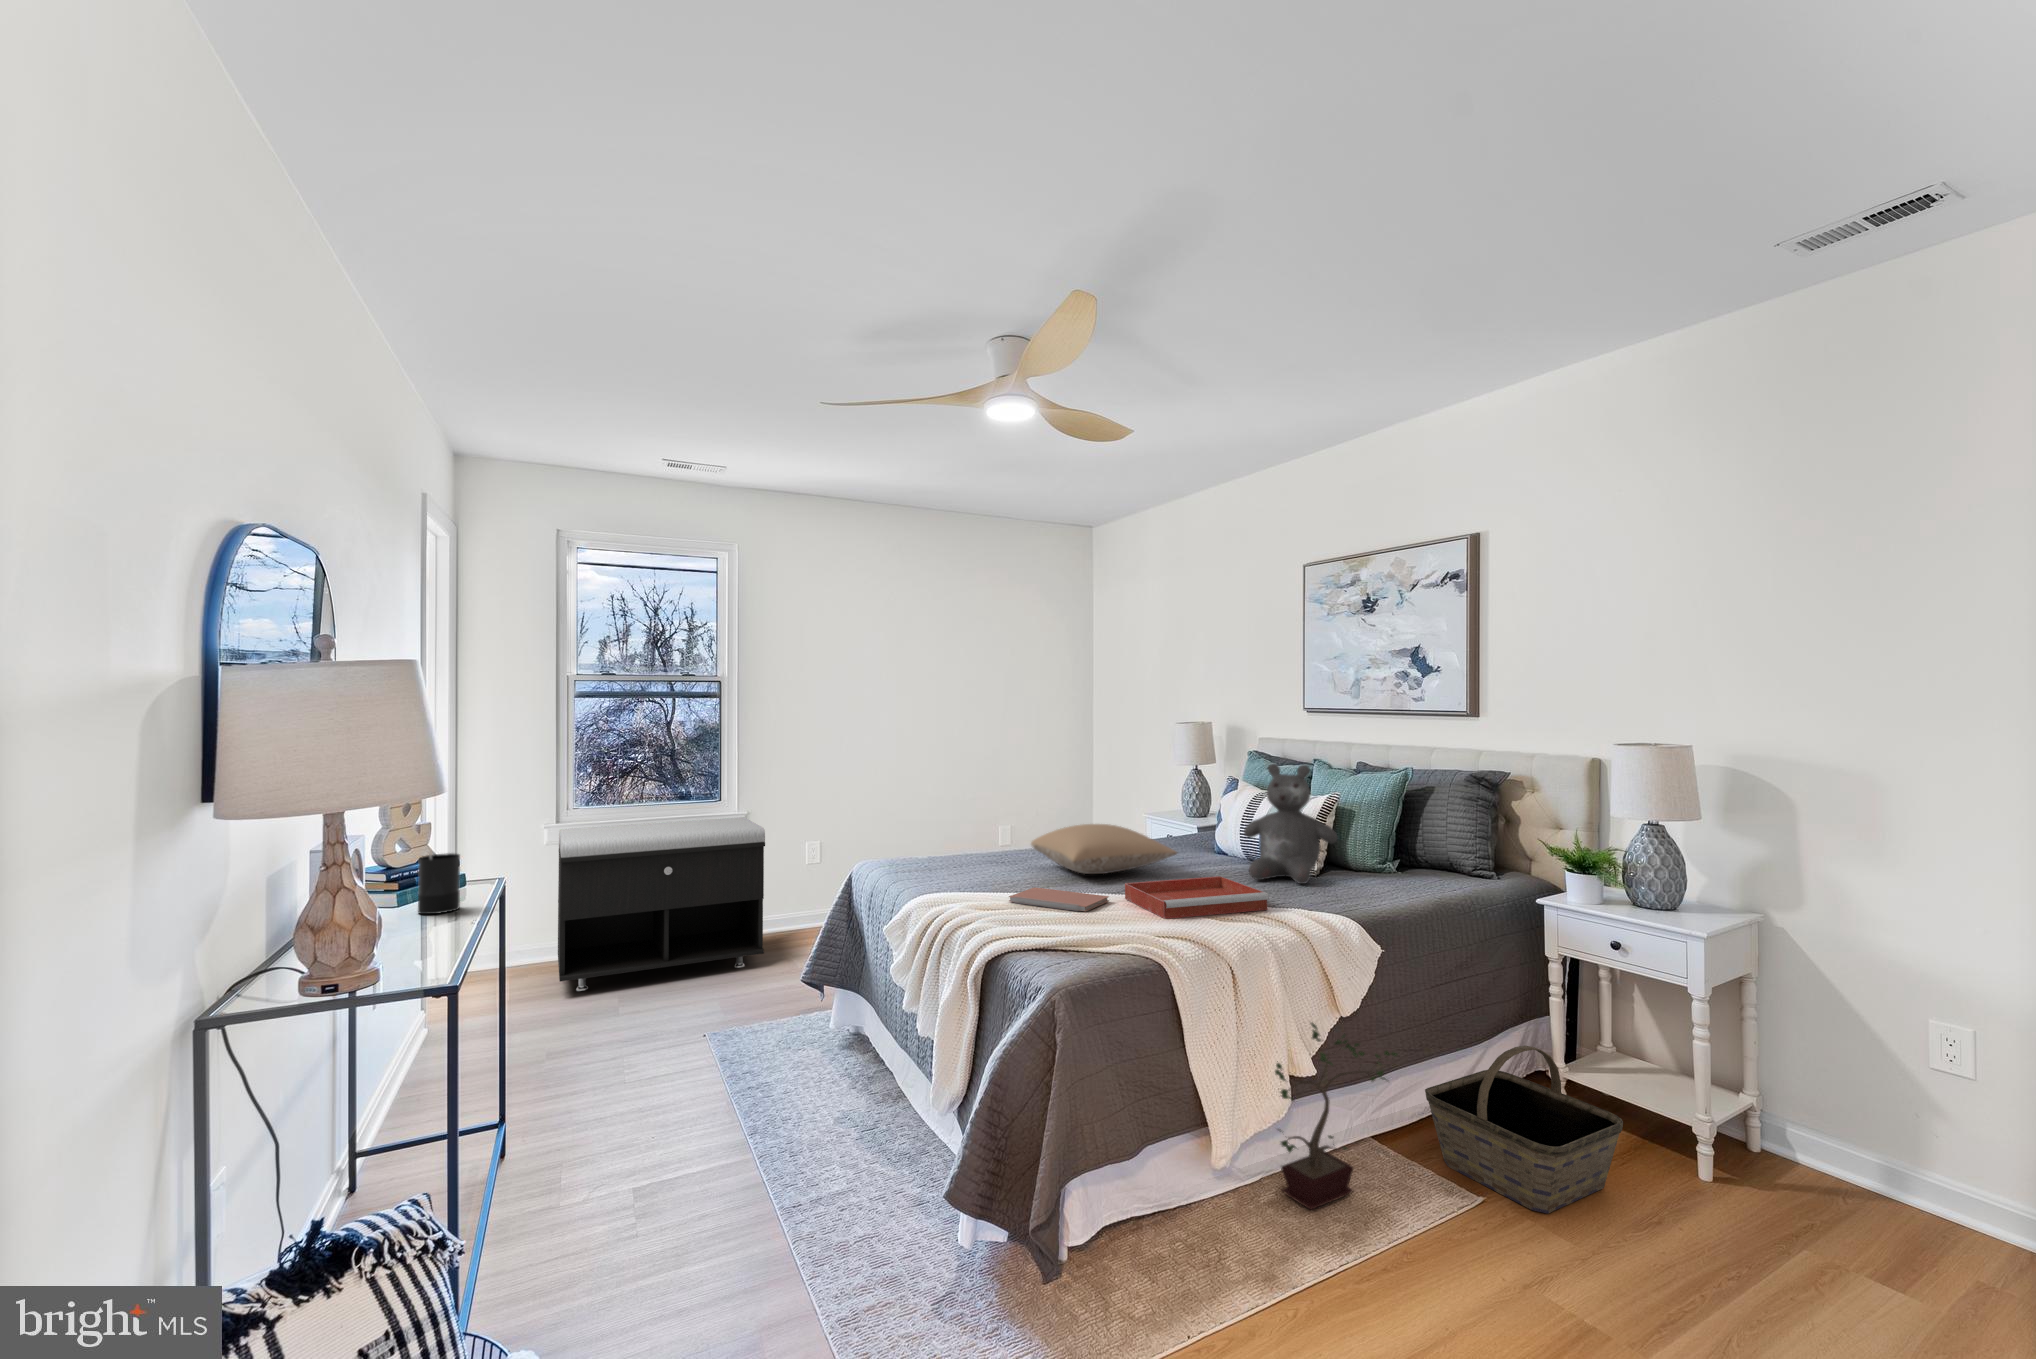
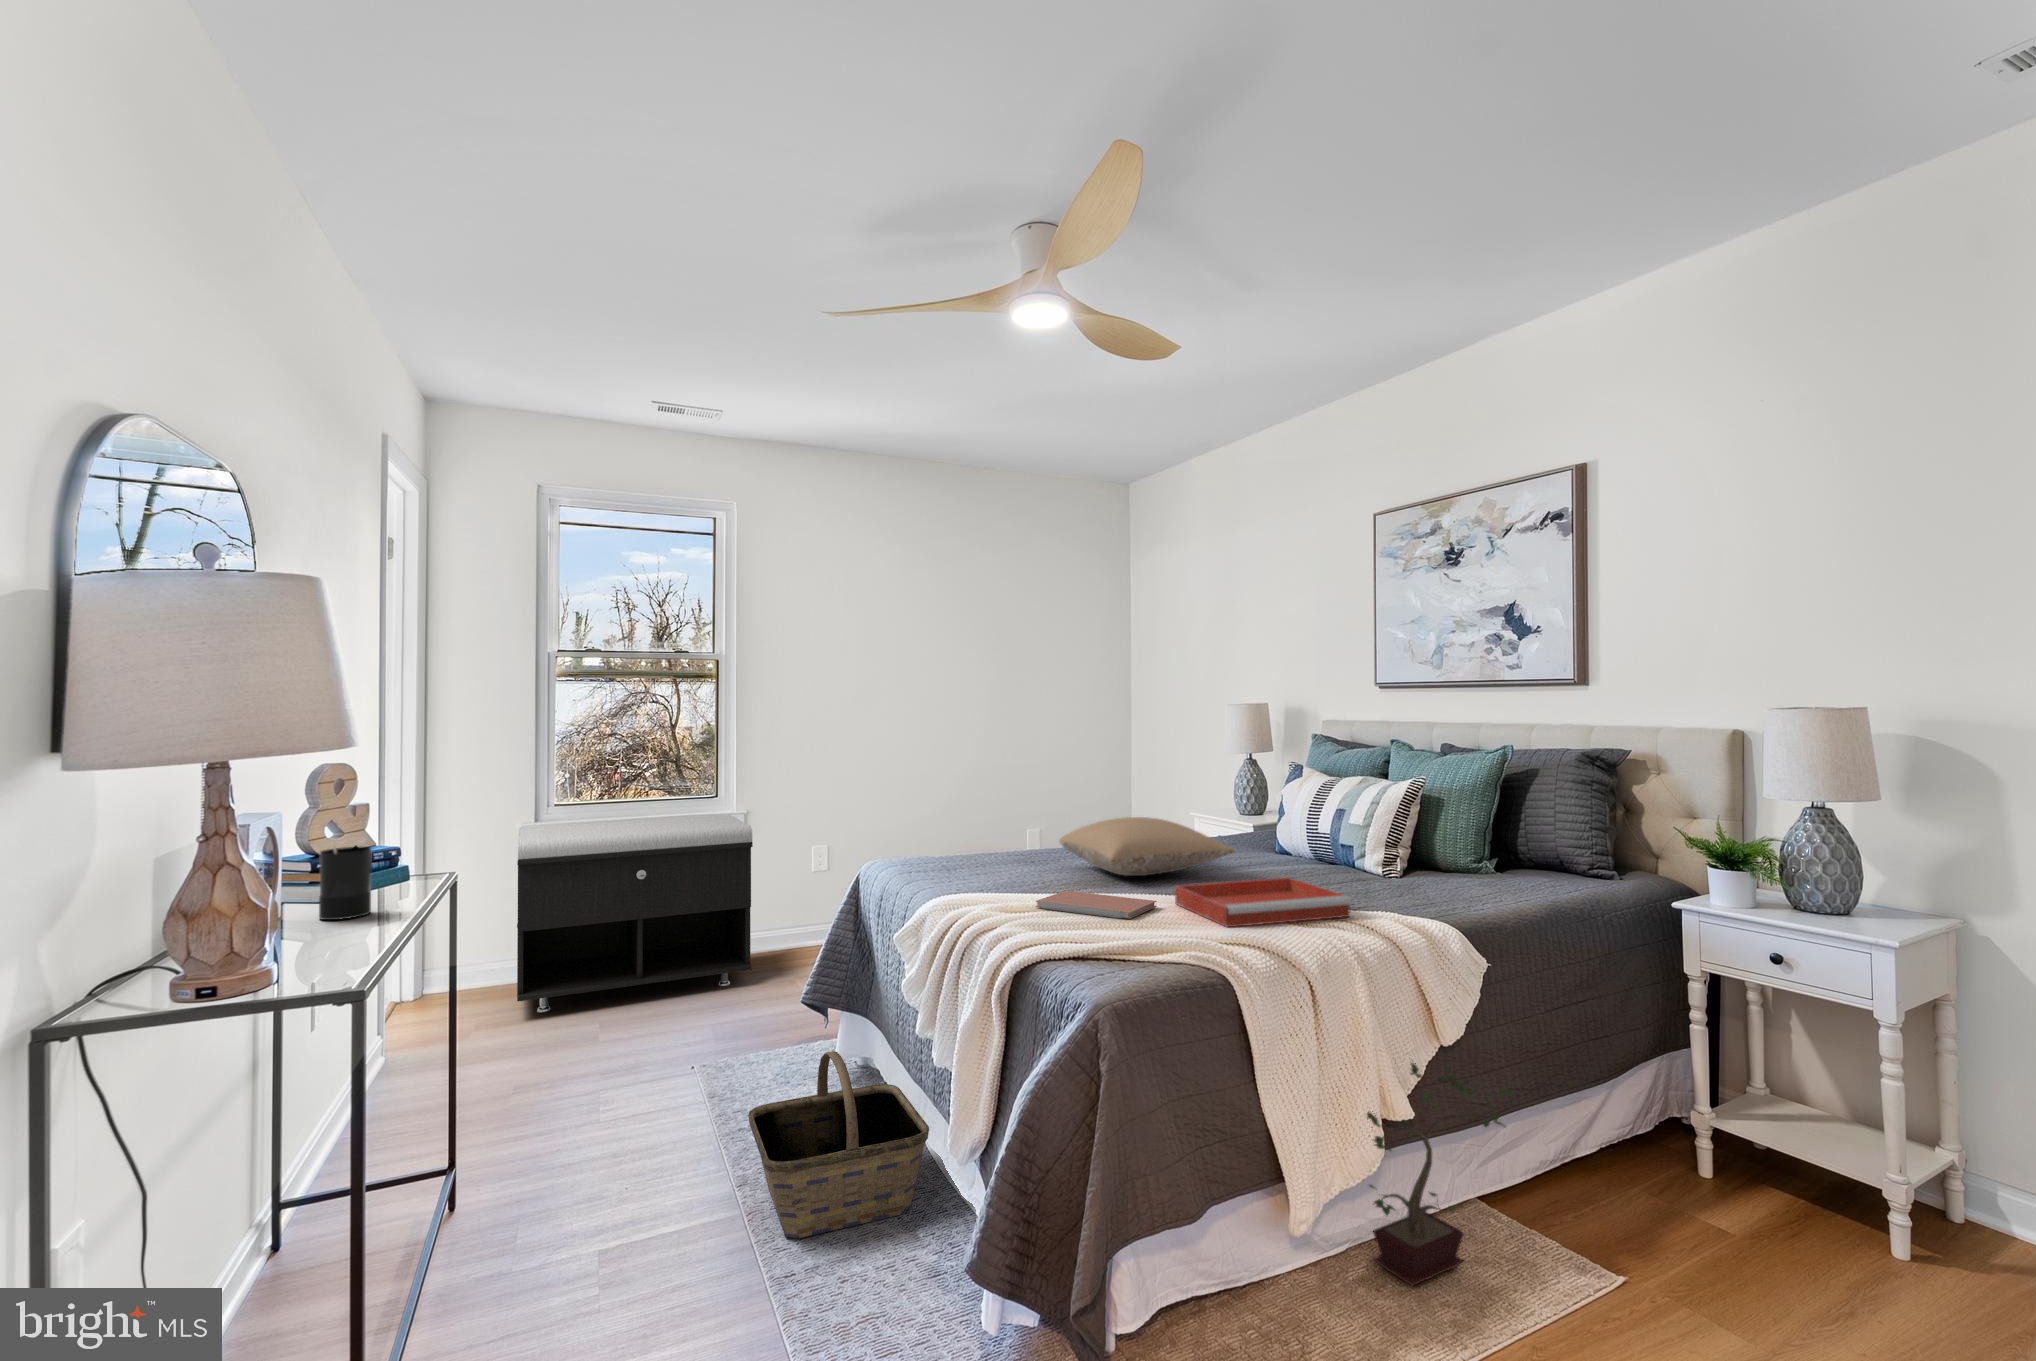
teddy bear: present [1244,764,1337,884] -> none [1312,745,1427,887]
basket: present [1425,1046,1623,1214] -> present [748,1051,929,1238]

